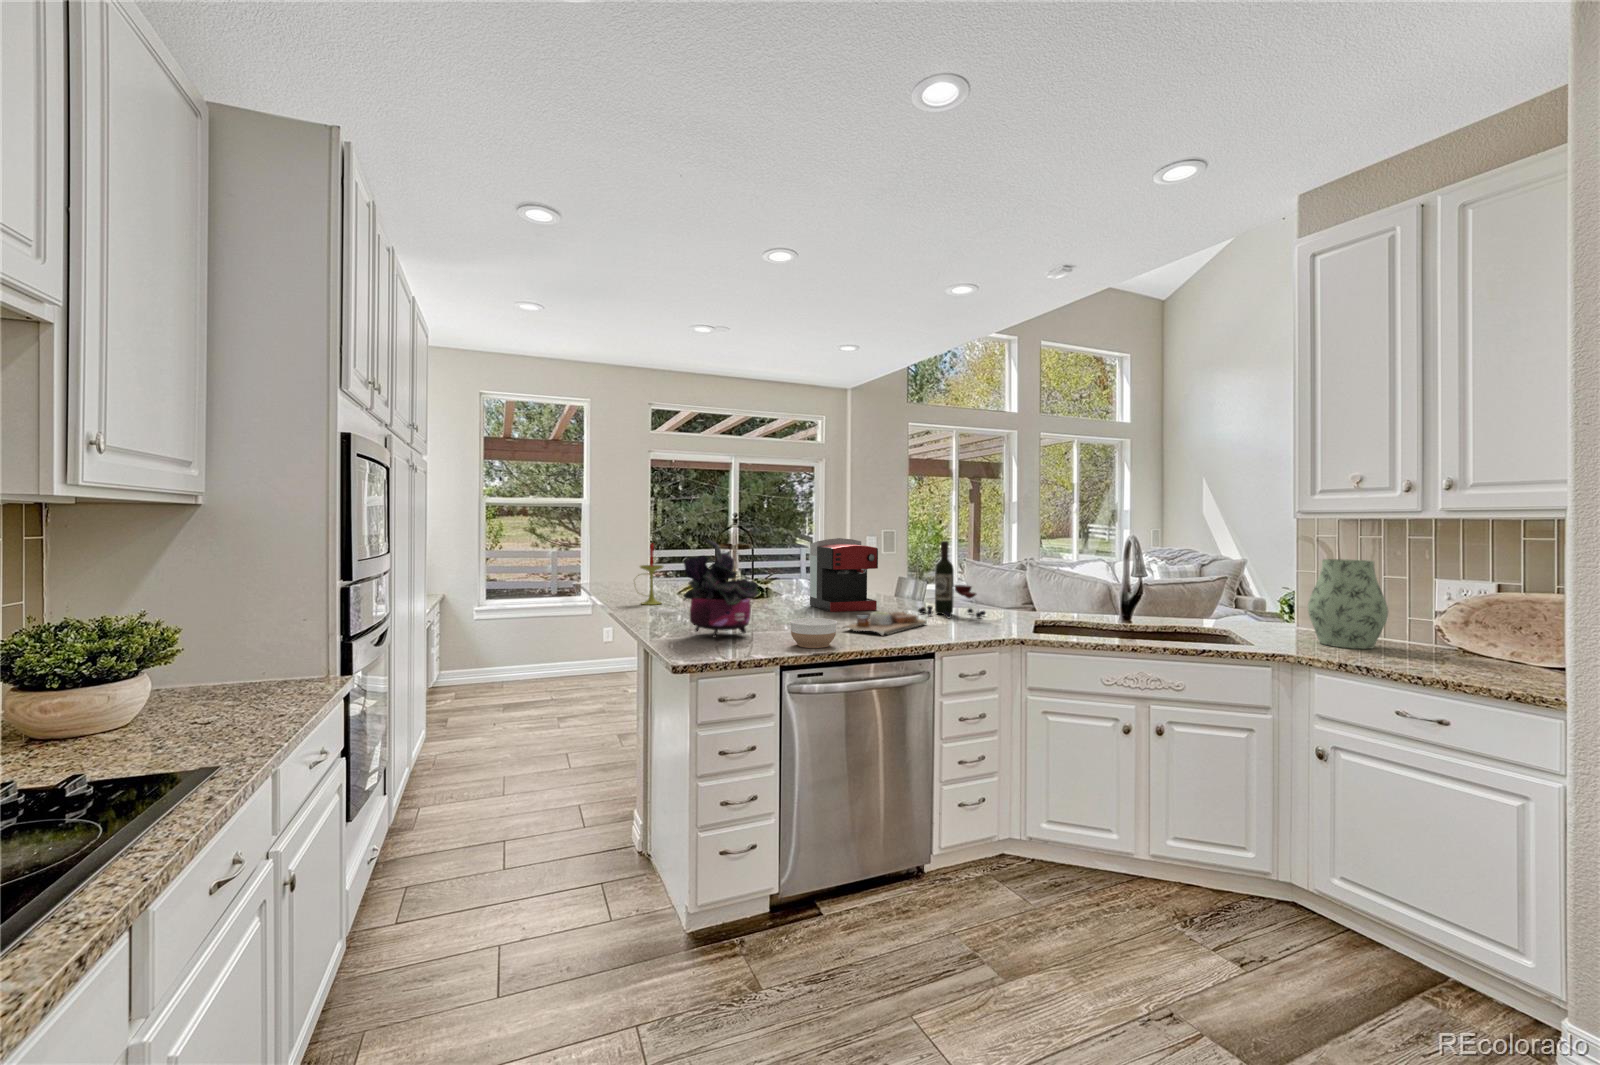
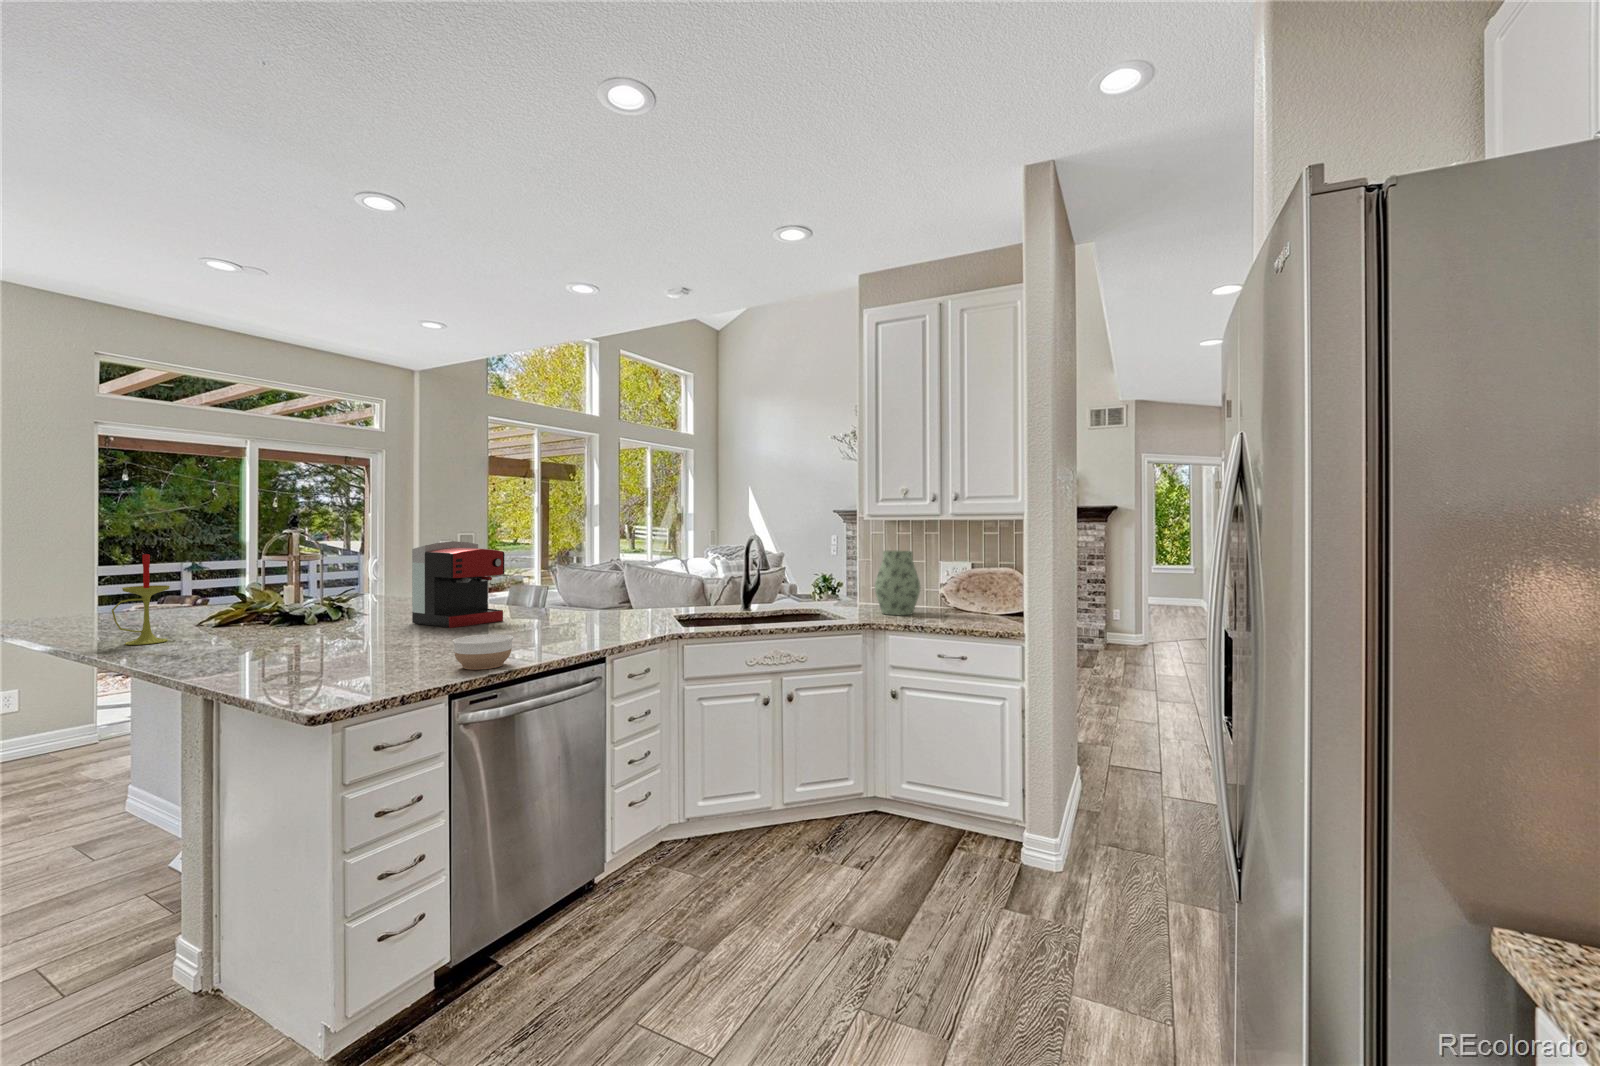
potted plant: present [684,539,759,638] -> none [278,546,392,674]
wine bottle: present [918,541,985,618] -> none [554,542,625,622]
cutting board: present [843,612,927,636] -> none [495,619,579,648]

